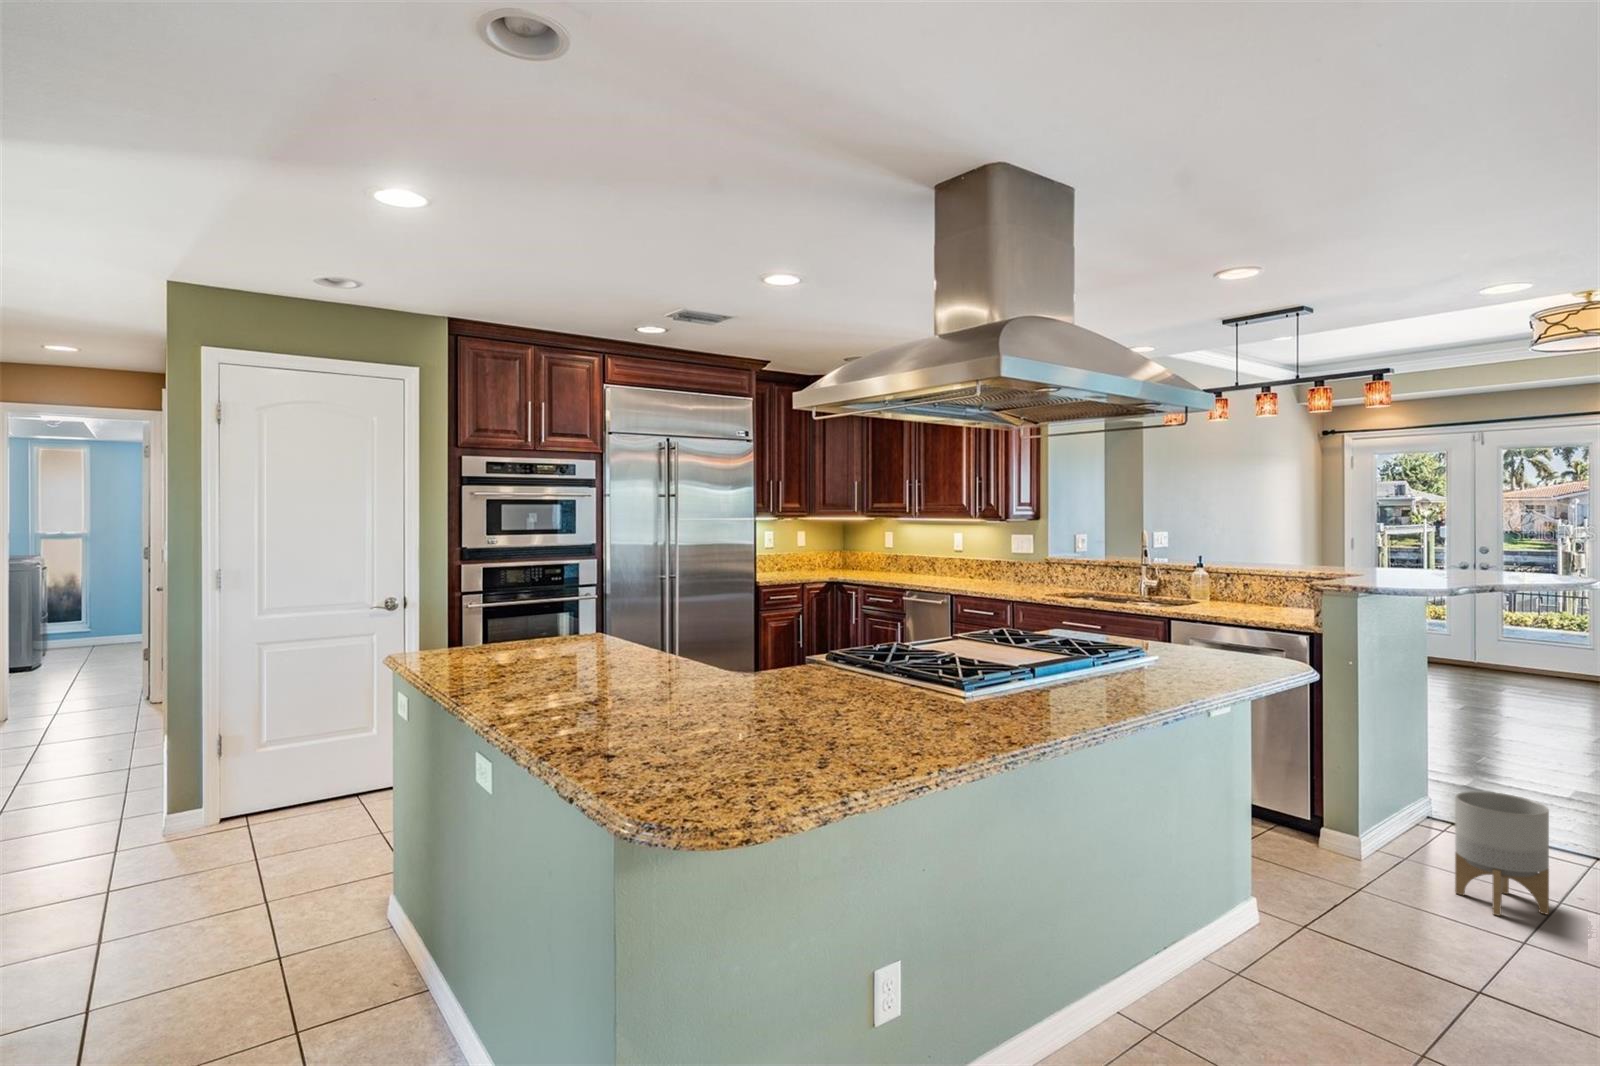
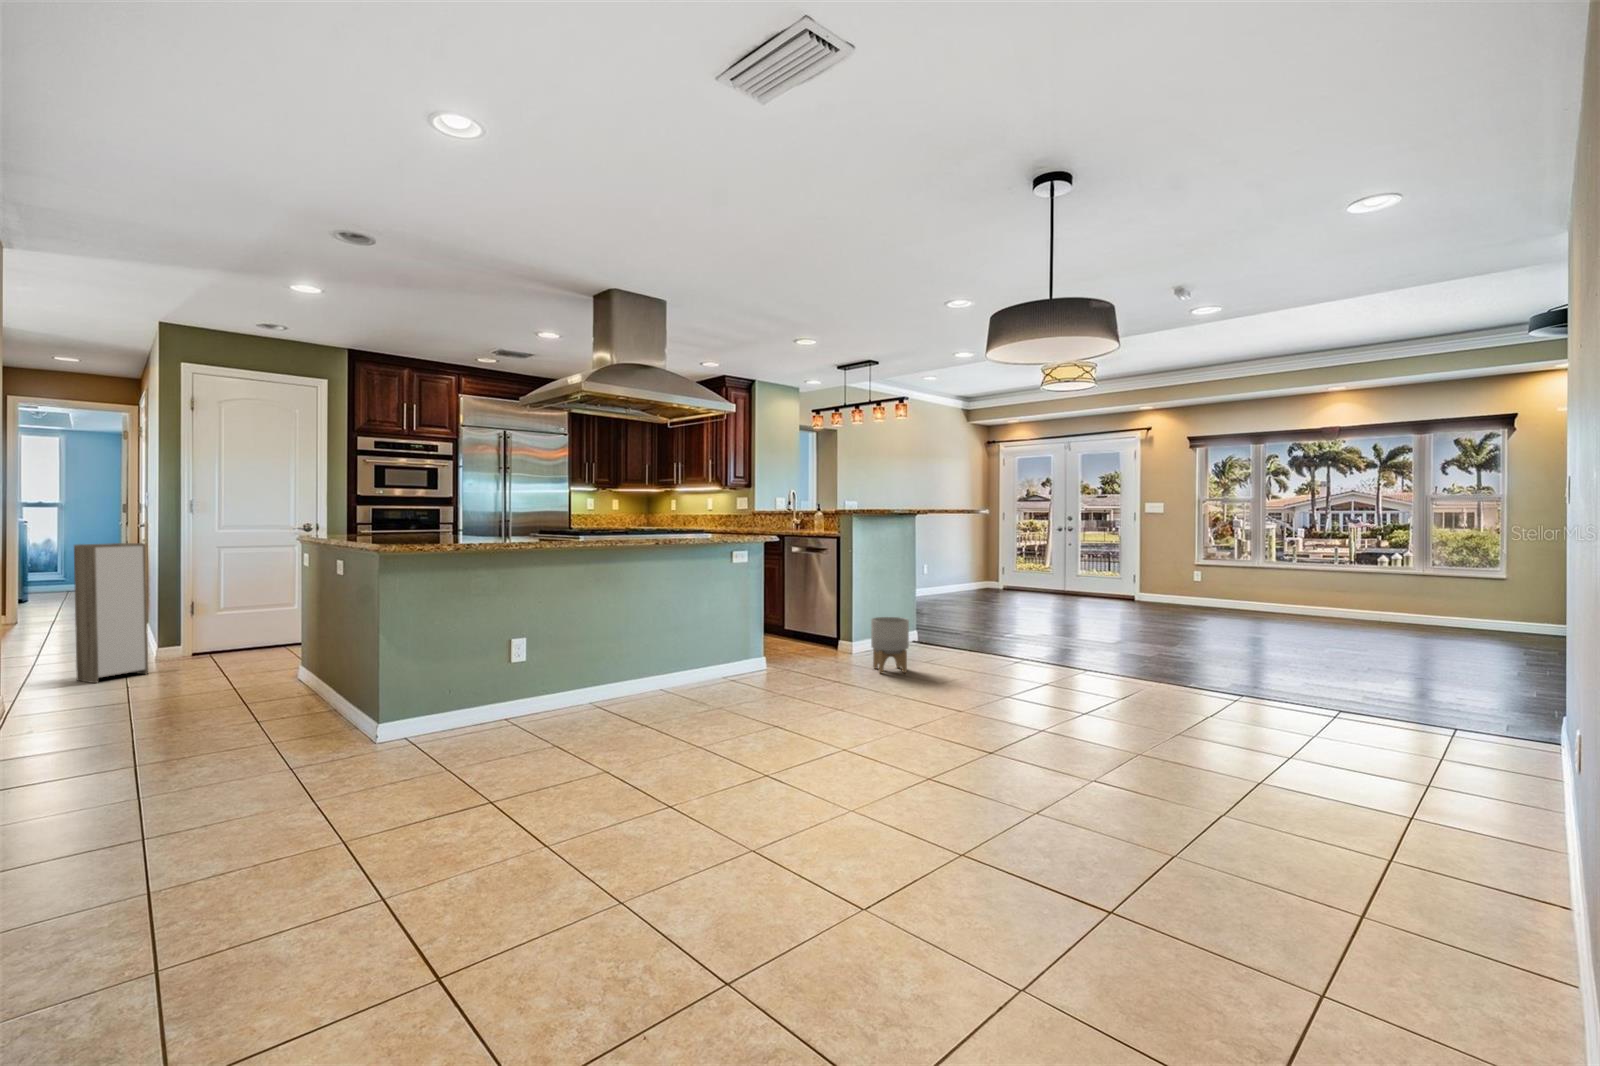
storage cabinet: none [28,653,151,910] -> present [74,543,148,683]

